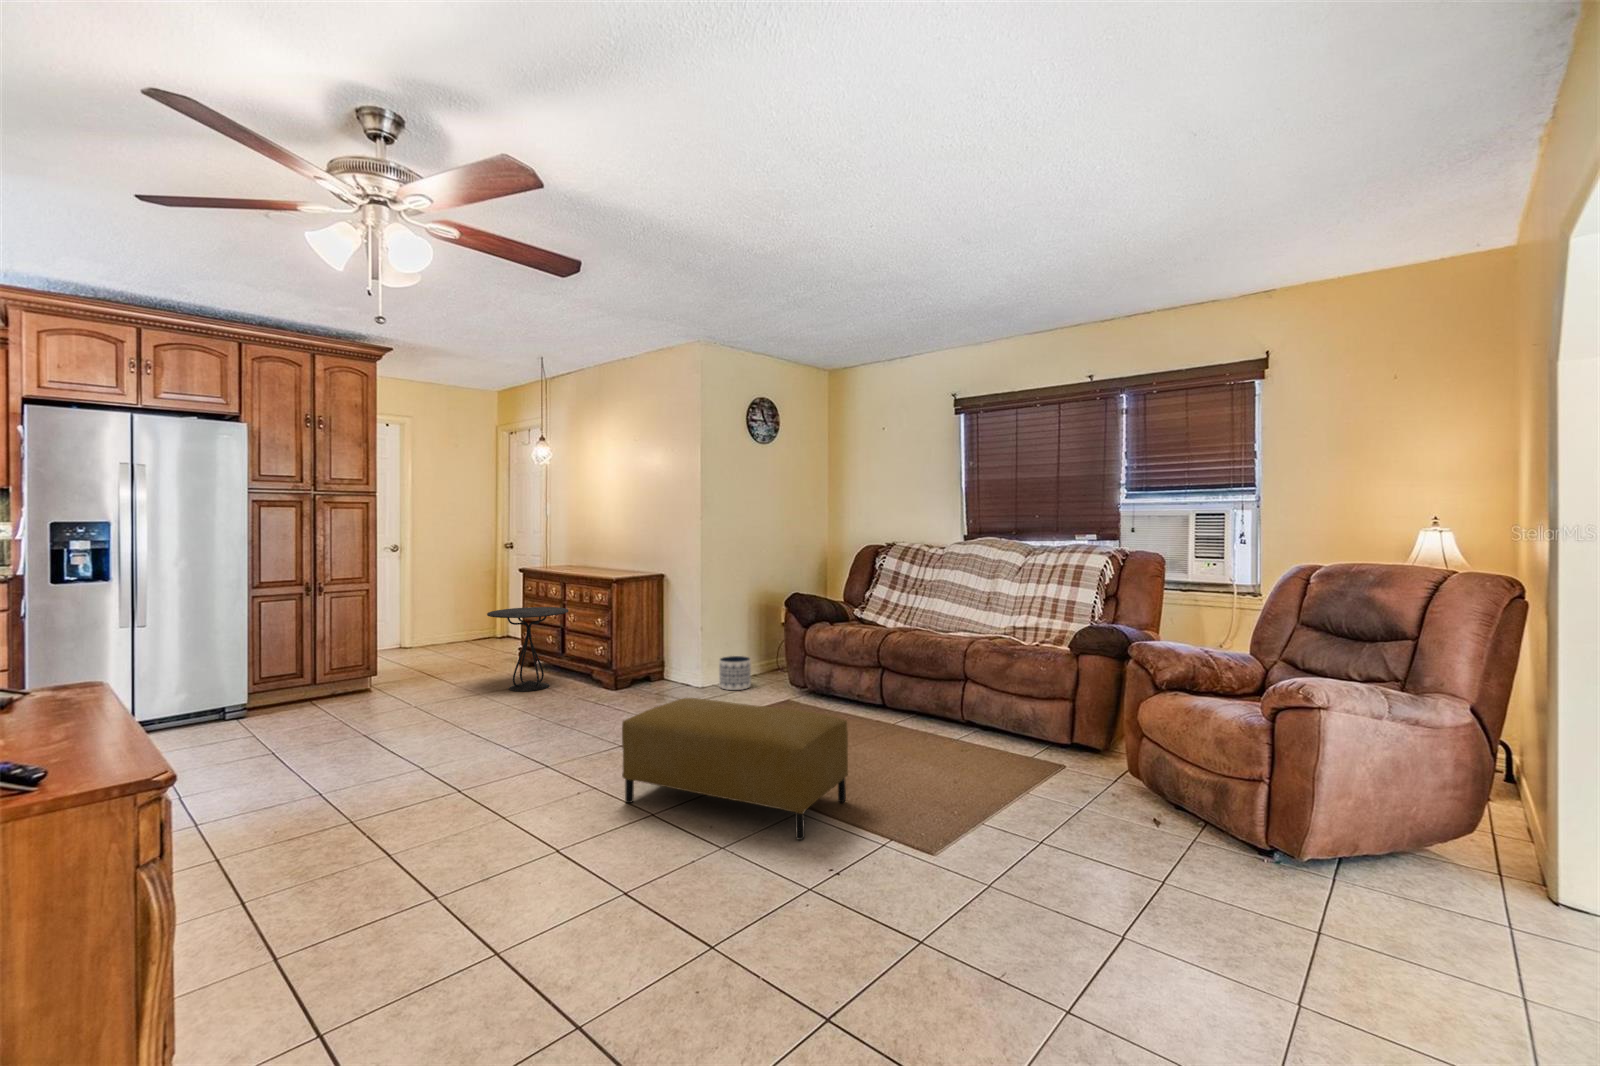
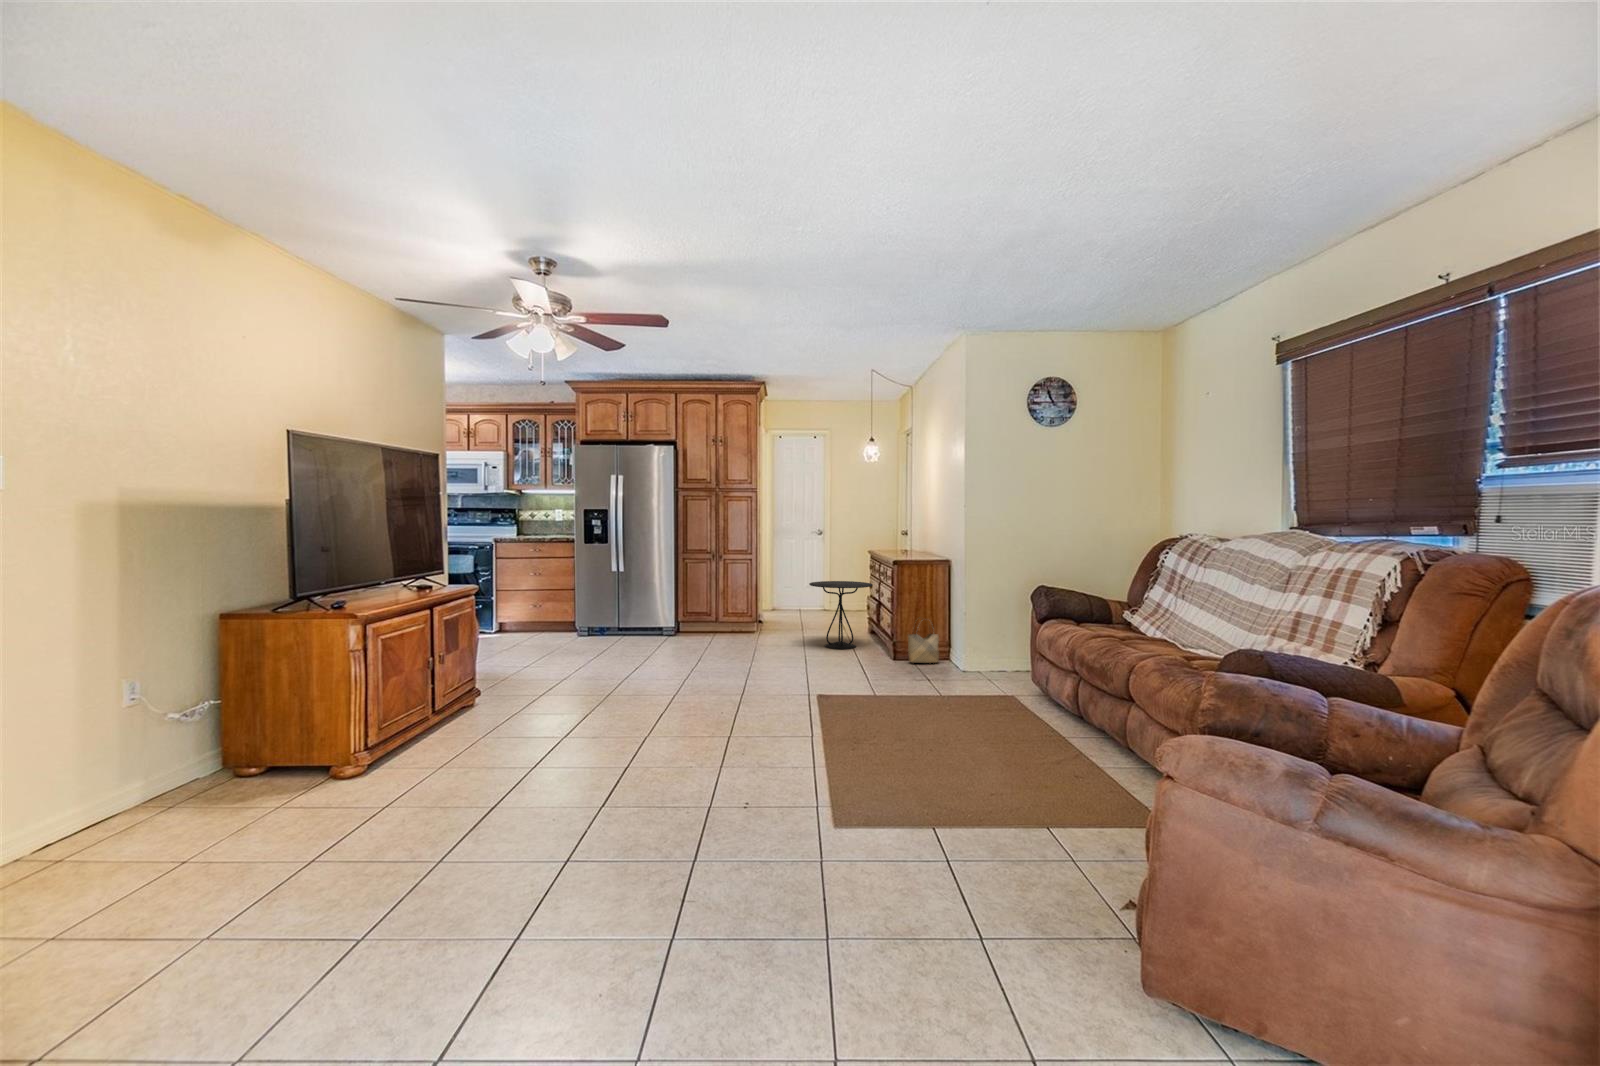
woven basket: none [637,638,668,689] -> present [908,617,939,663]
planter: present [719,656,751,690] -> none [975,646,1008,680]
ottoman: present [622,698,848,840] -> none [725,659,868,793]

